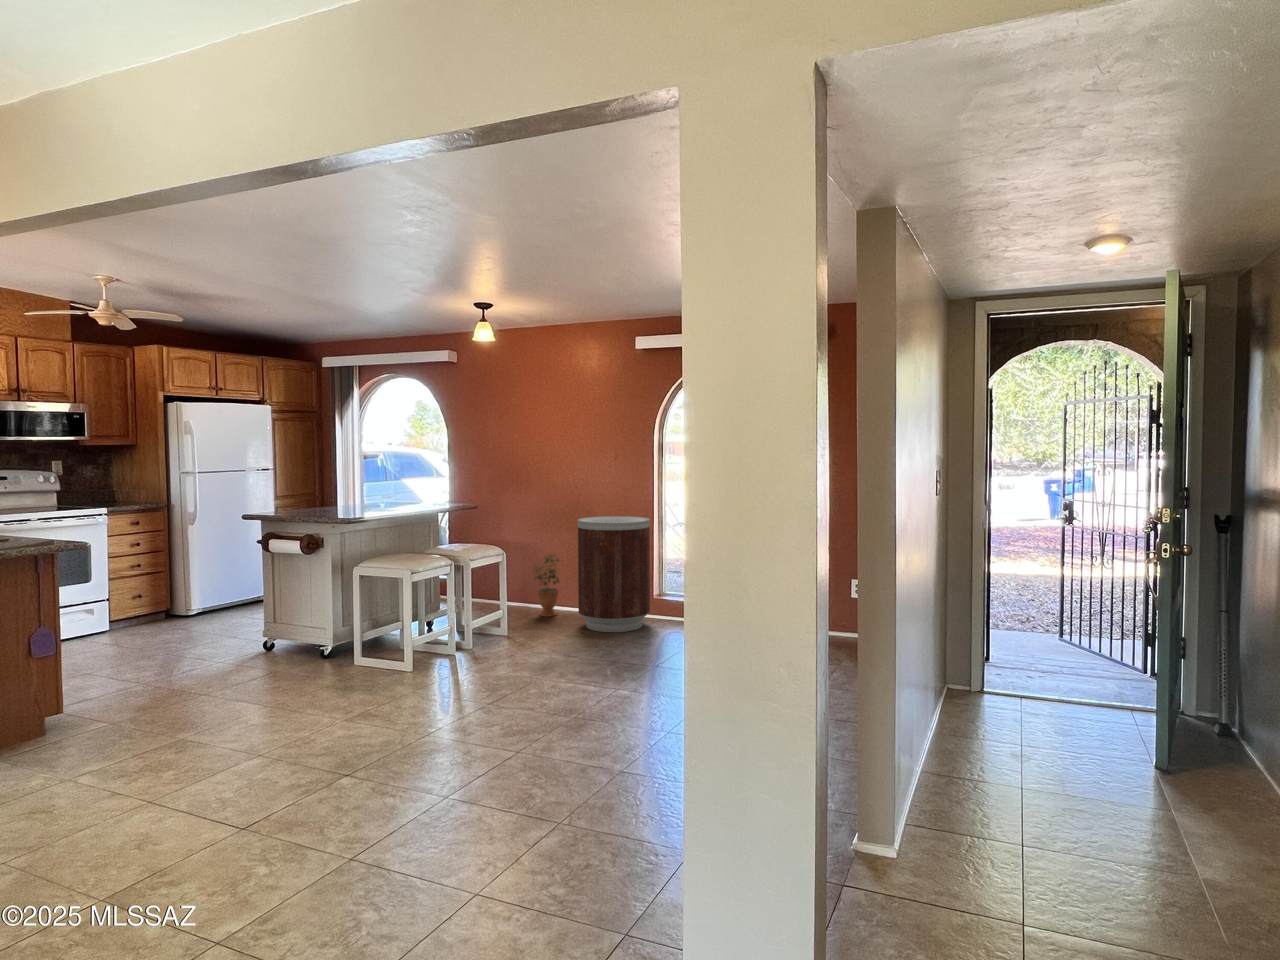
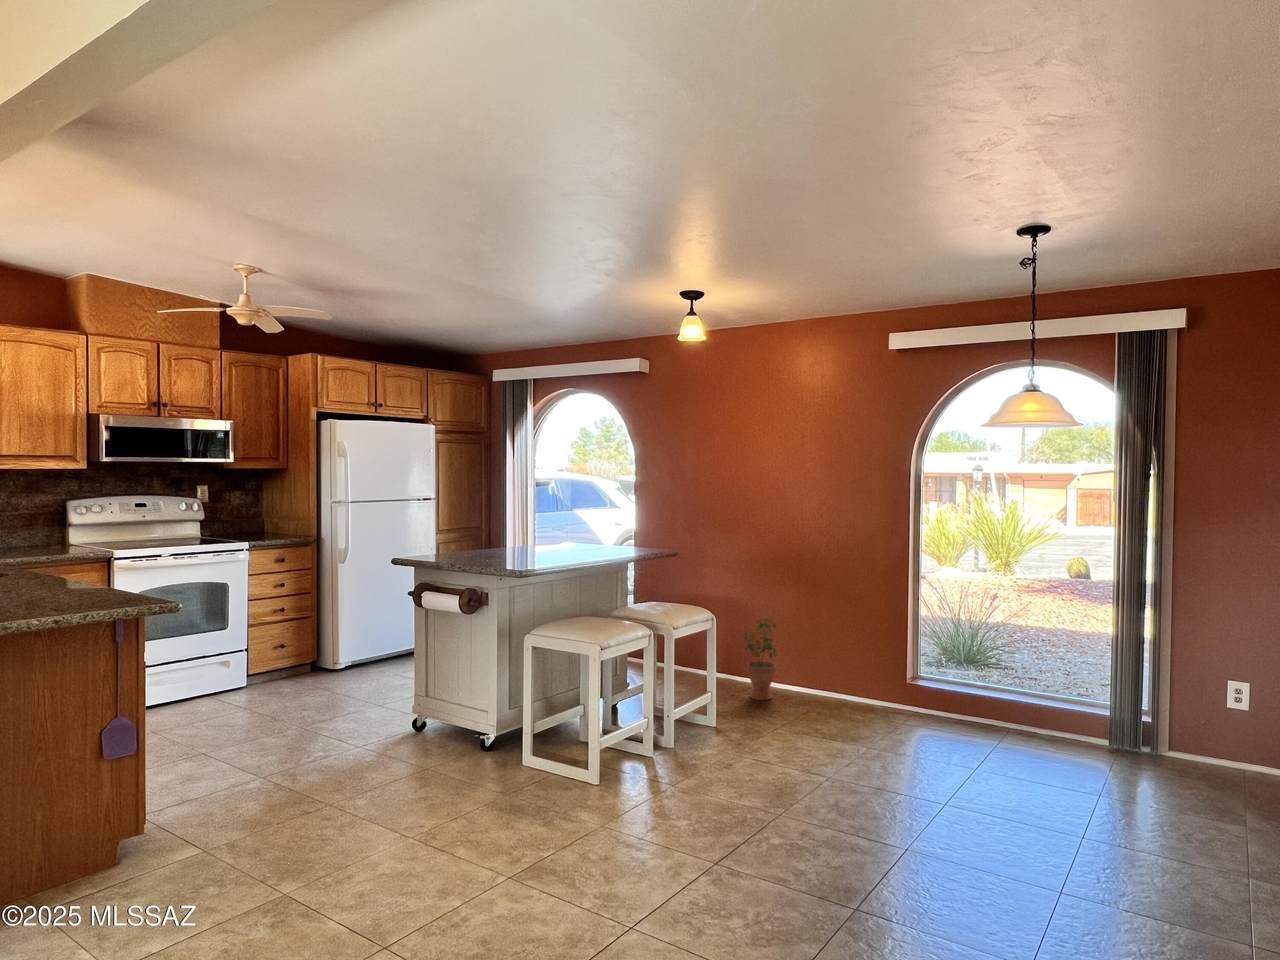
trash can: present [578,516,650,632] -> none [808,572,910,735]

